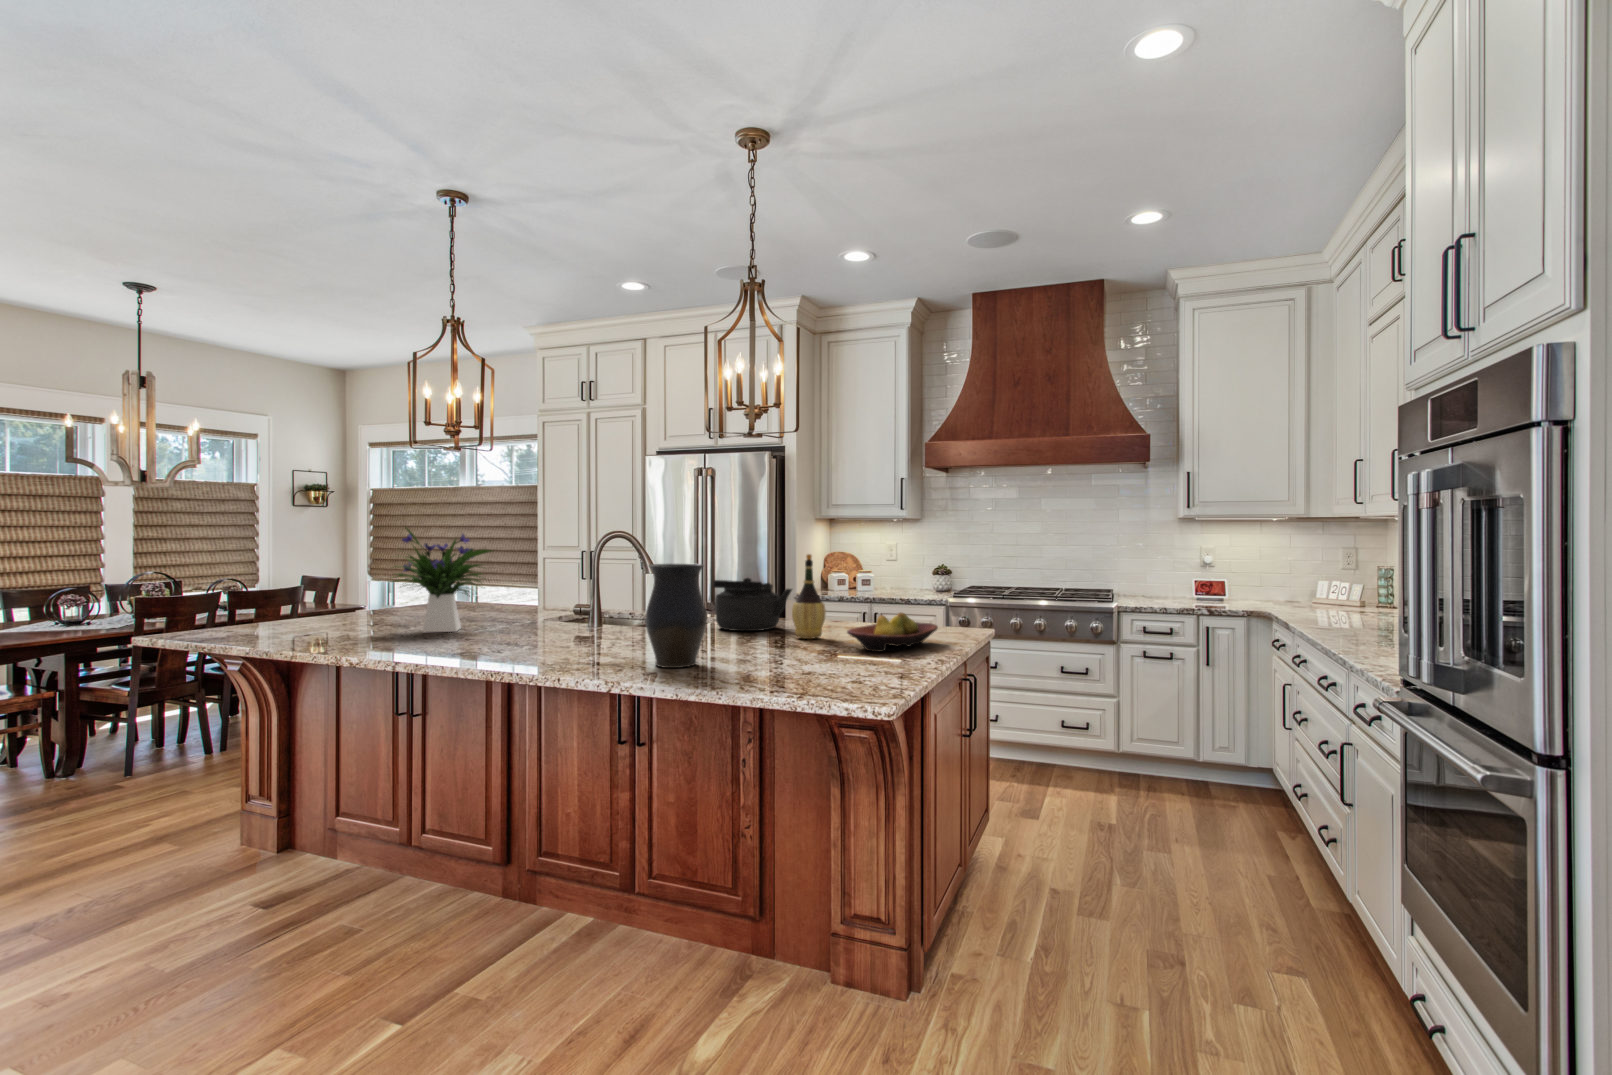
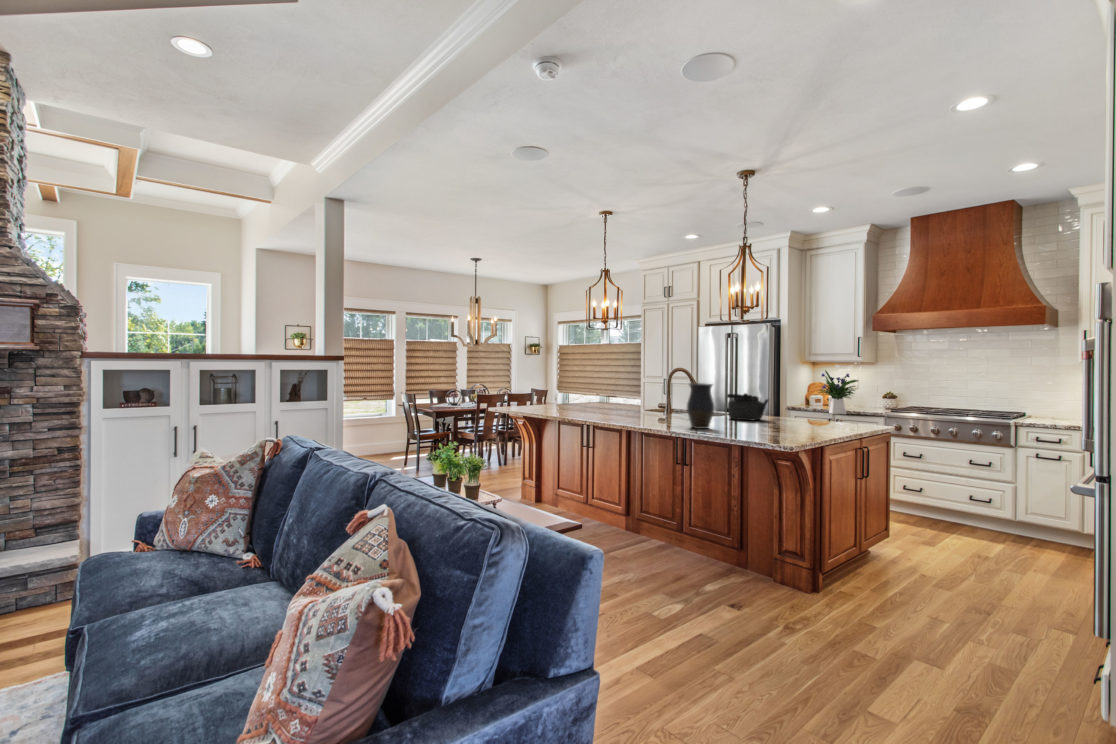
flower arrangement: present [394,528,492,633] -> present [819,370,858,414]
wine bottle: present [792,554,826,639] -> none [765,381,784,424]
fruit bowl: present [847,612,938,652] -> none [789,412,845,430]

